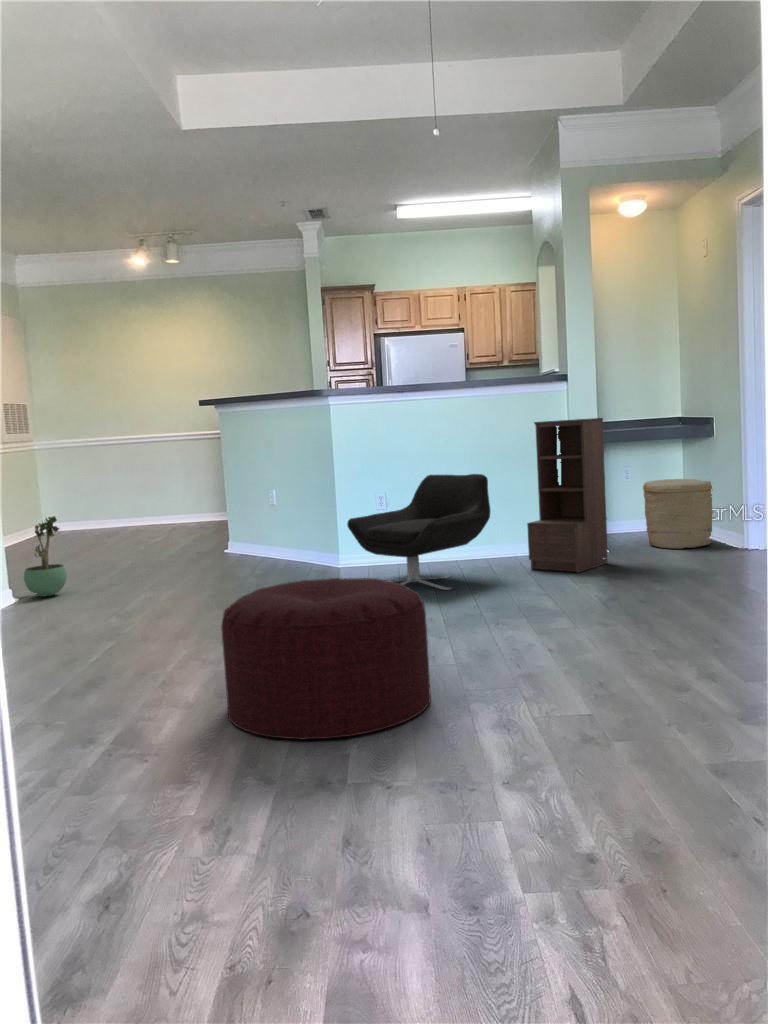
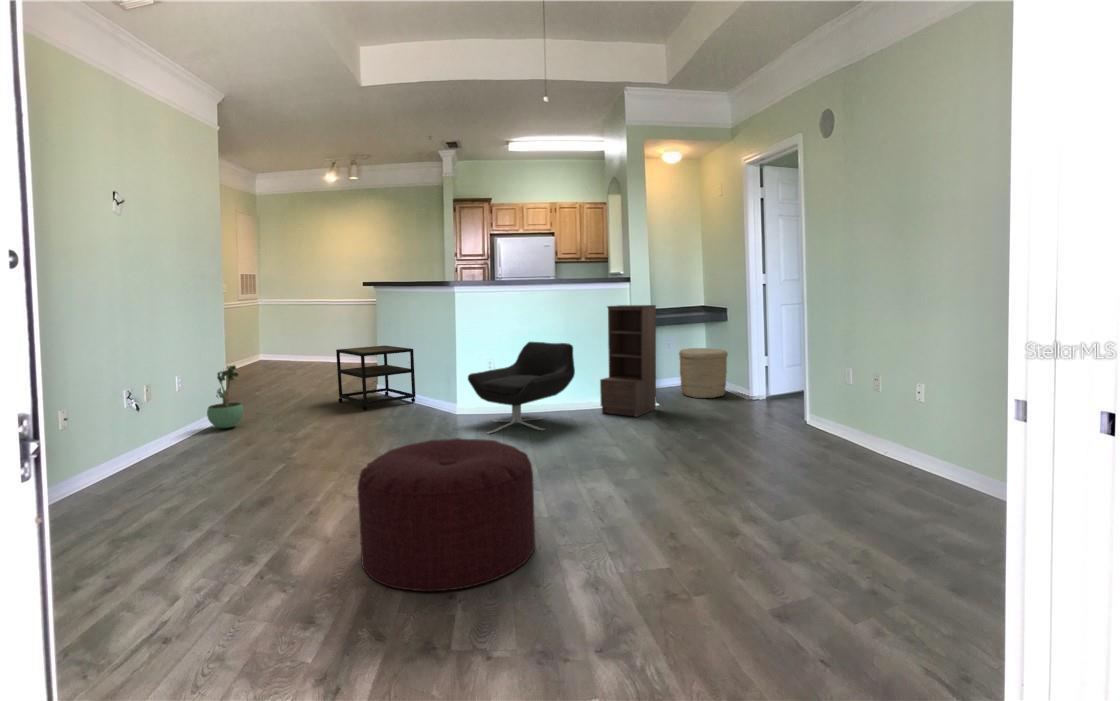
side table: none [176,490,280,574] -> present [336,346,416,410]

